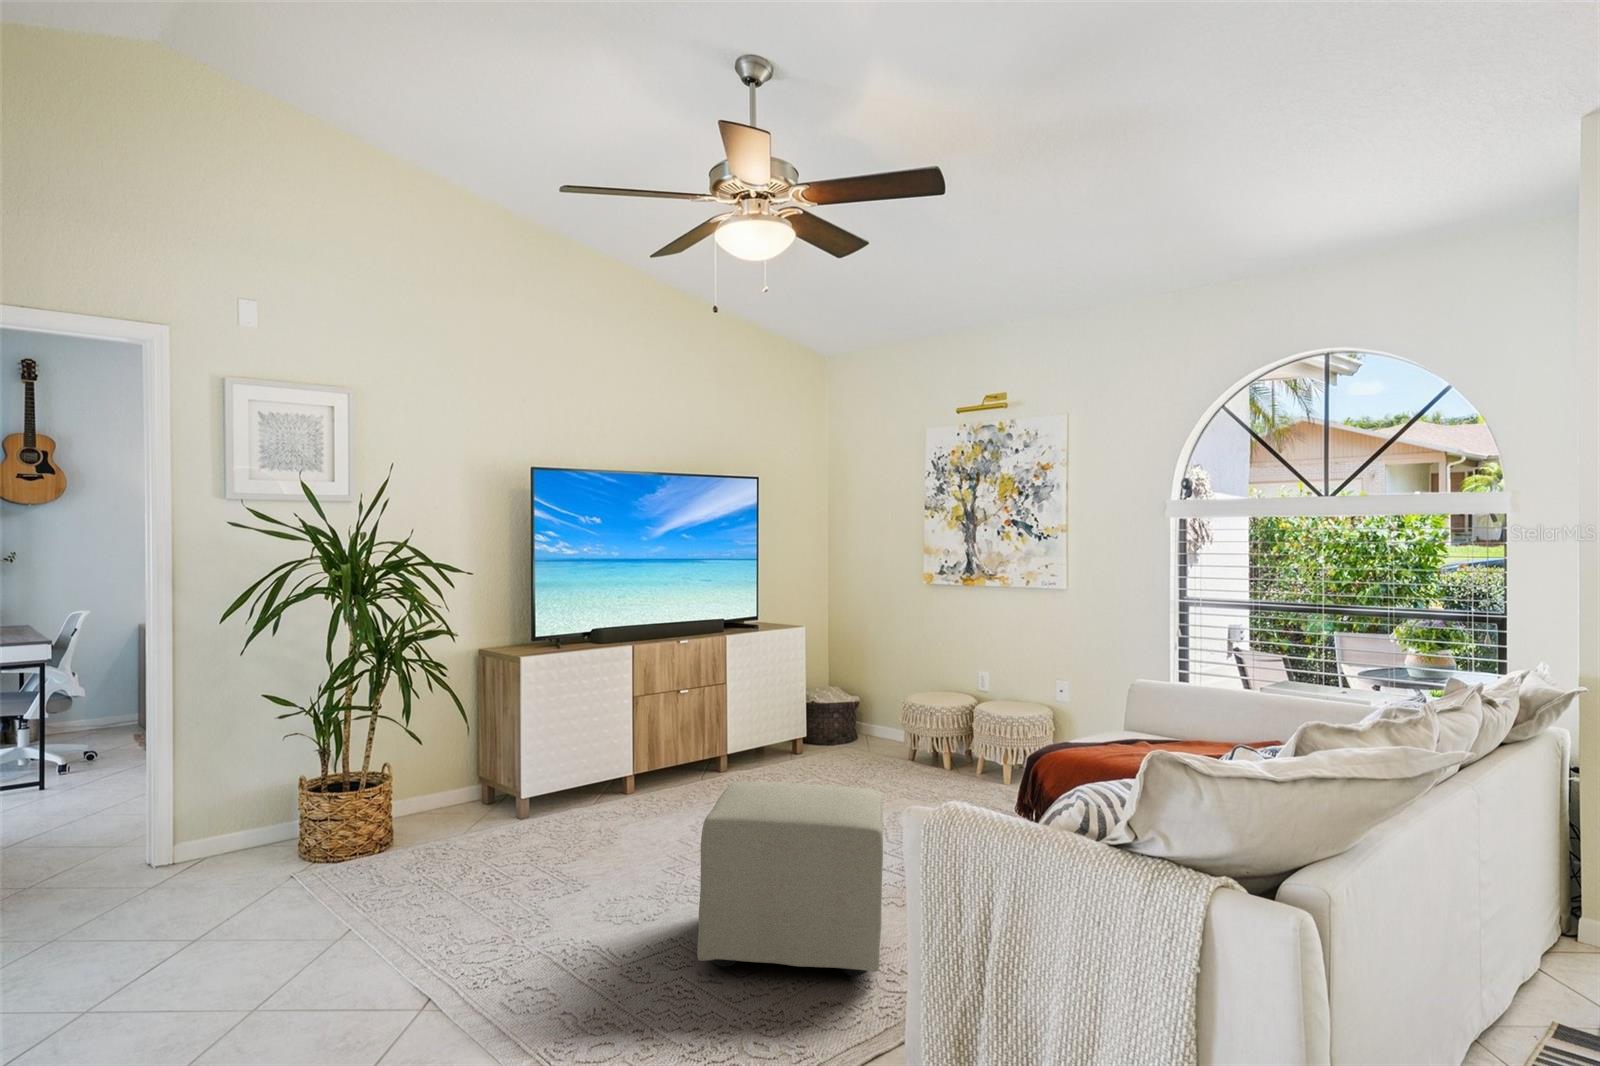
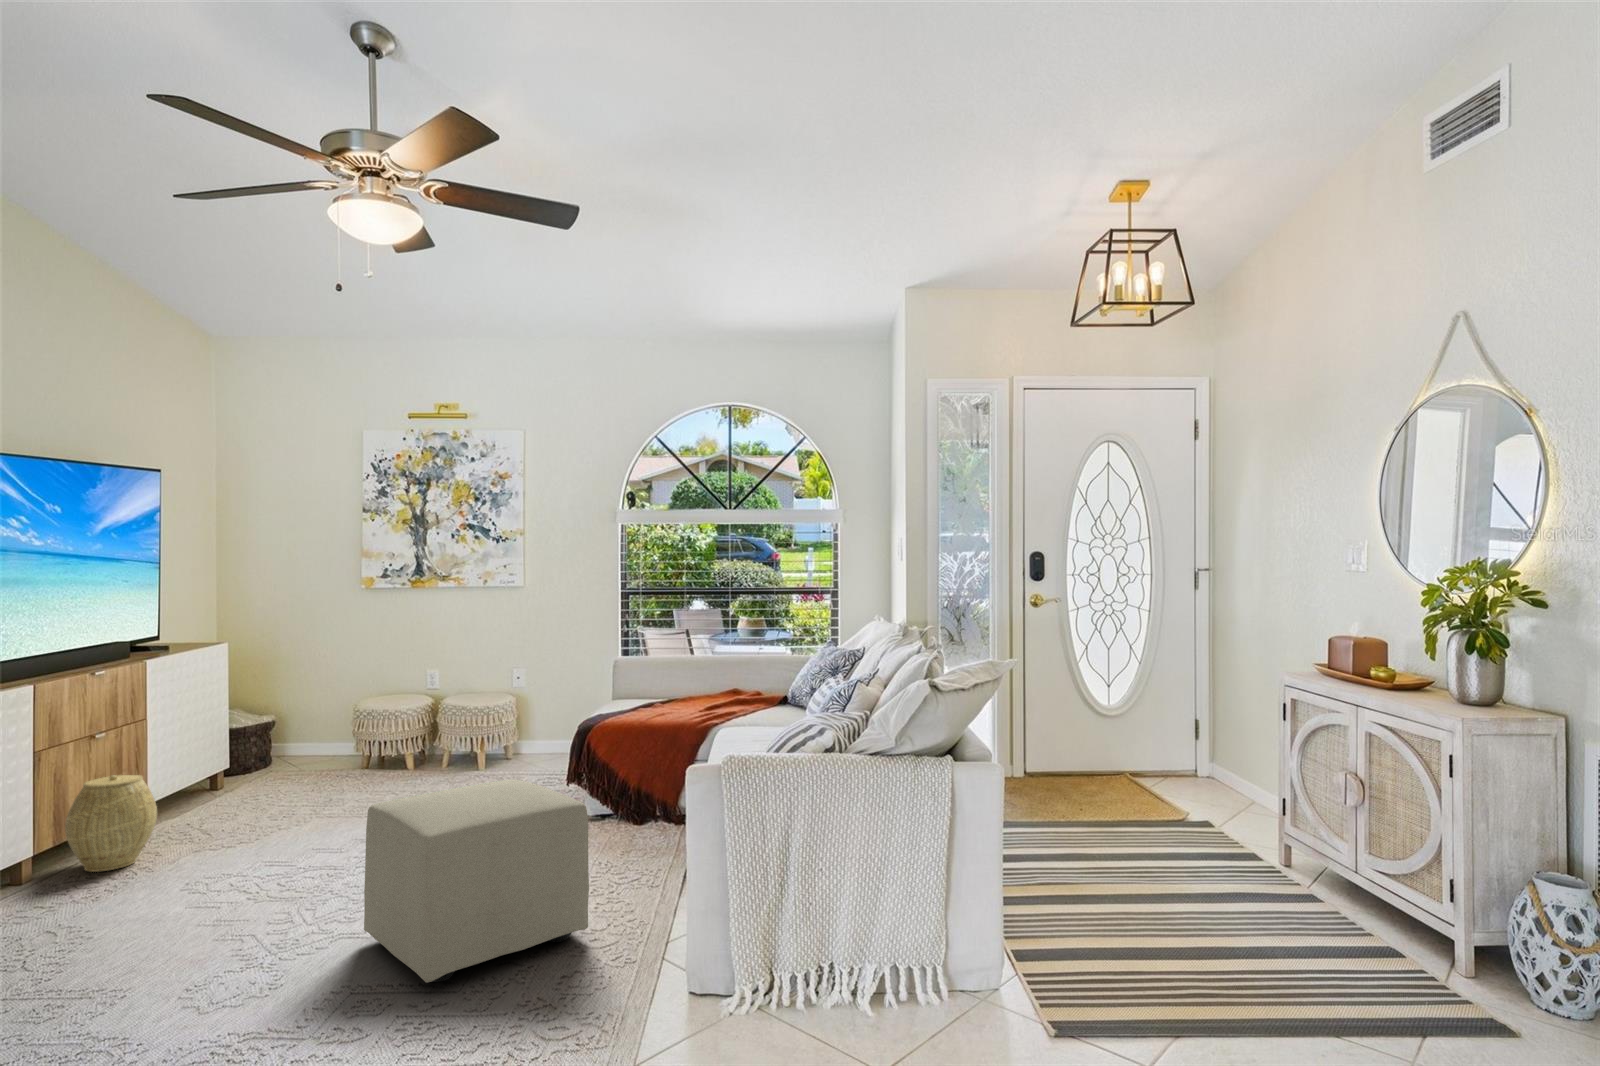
woven basket: none [649,722,707,797] -> present [65,775,157,872]

